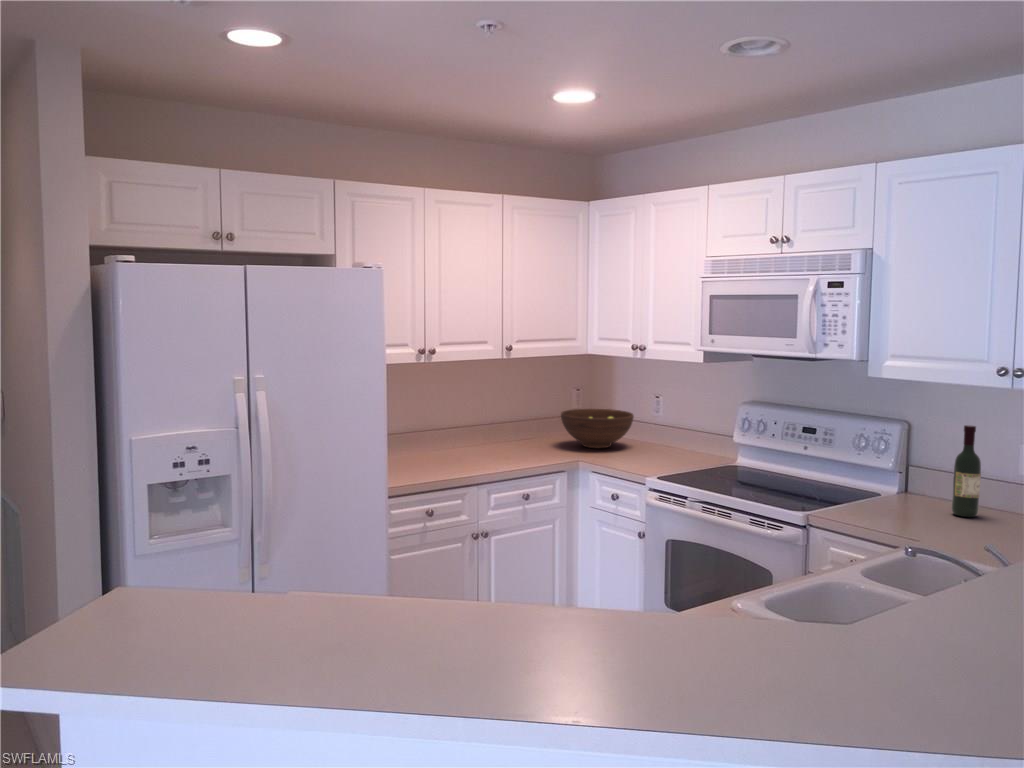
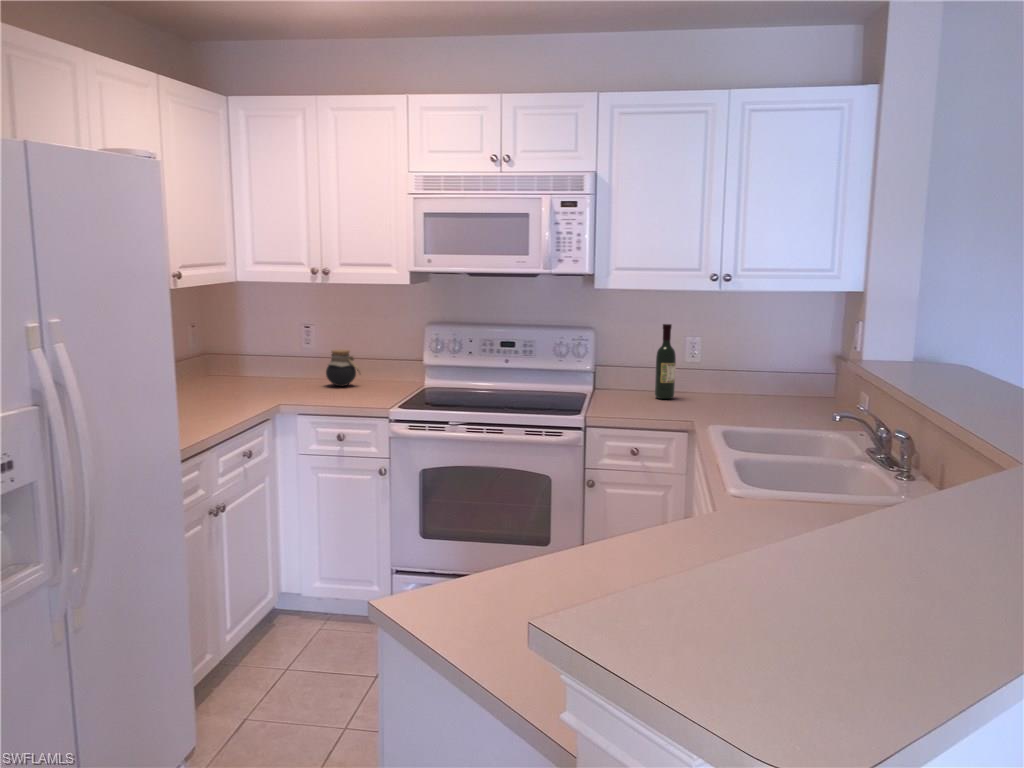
fruit bowl: present [561,409,634,448] -> none [206,347,294,393]
jar: none [660,419,691,453] -> present [326,350,359,386]

